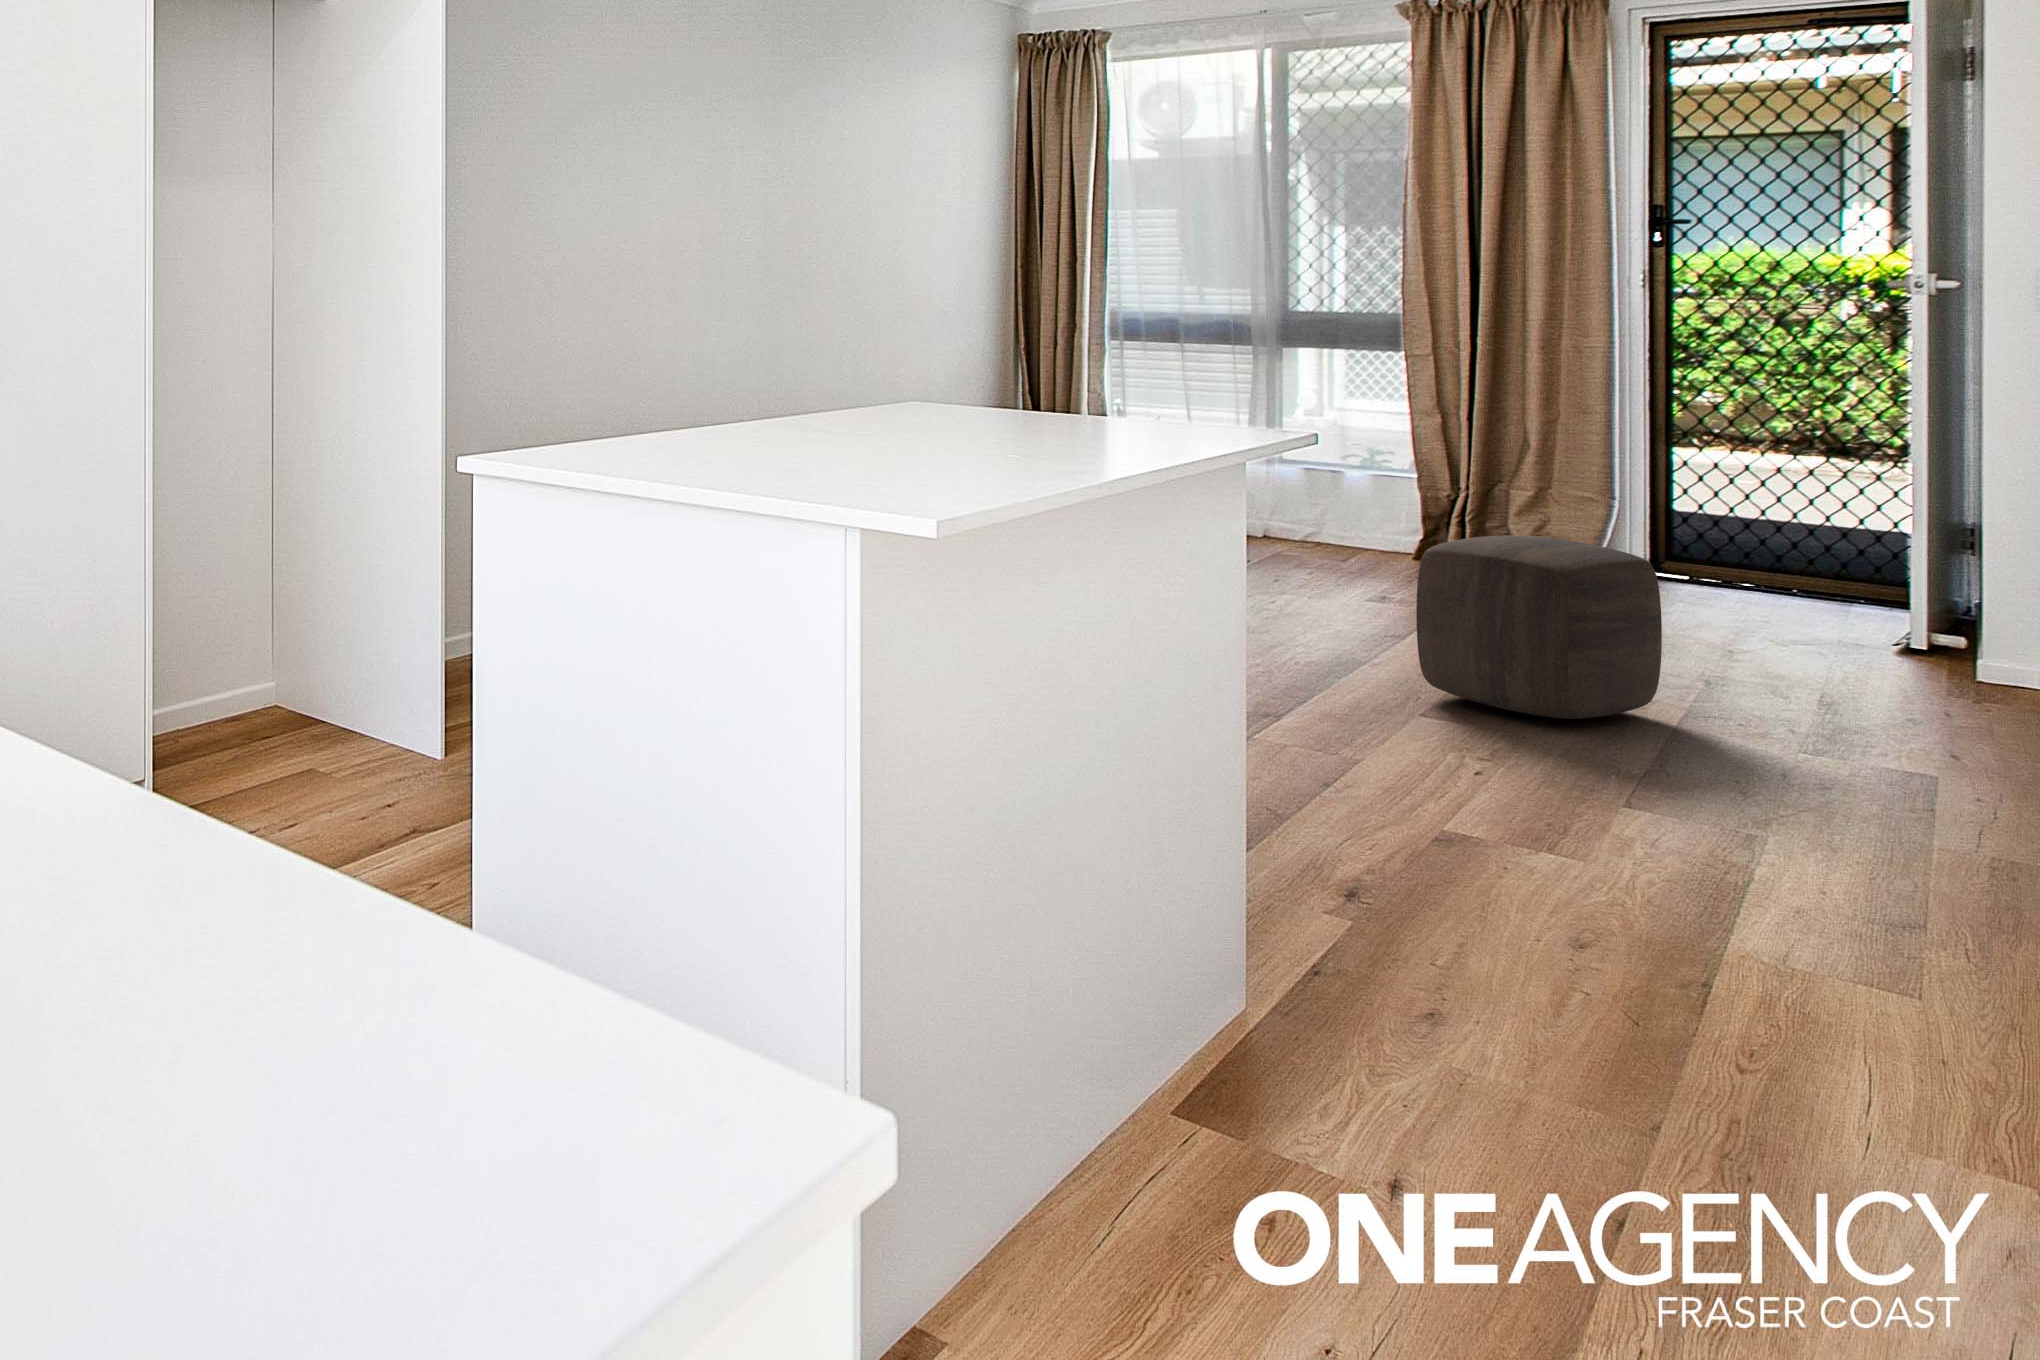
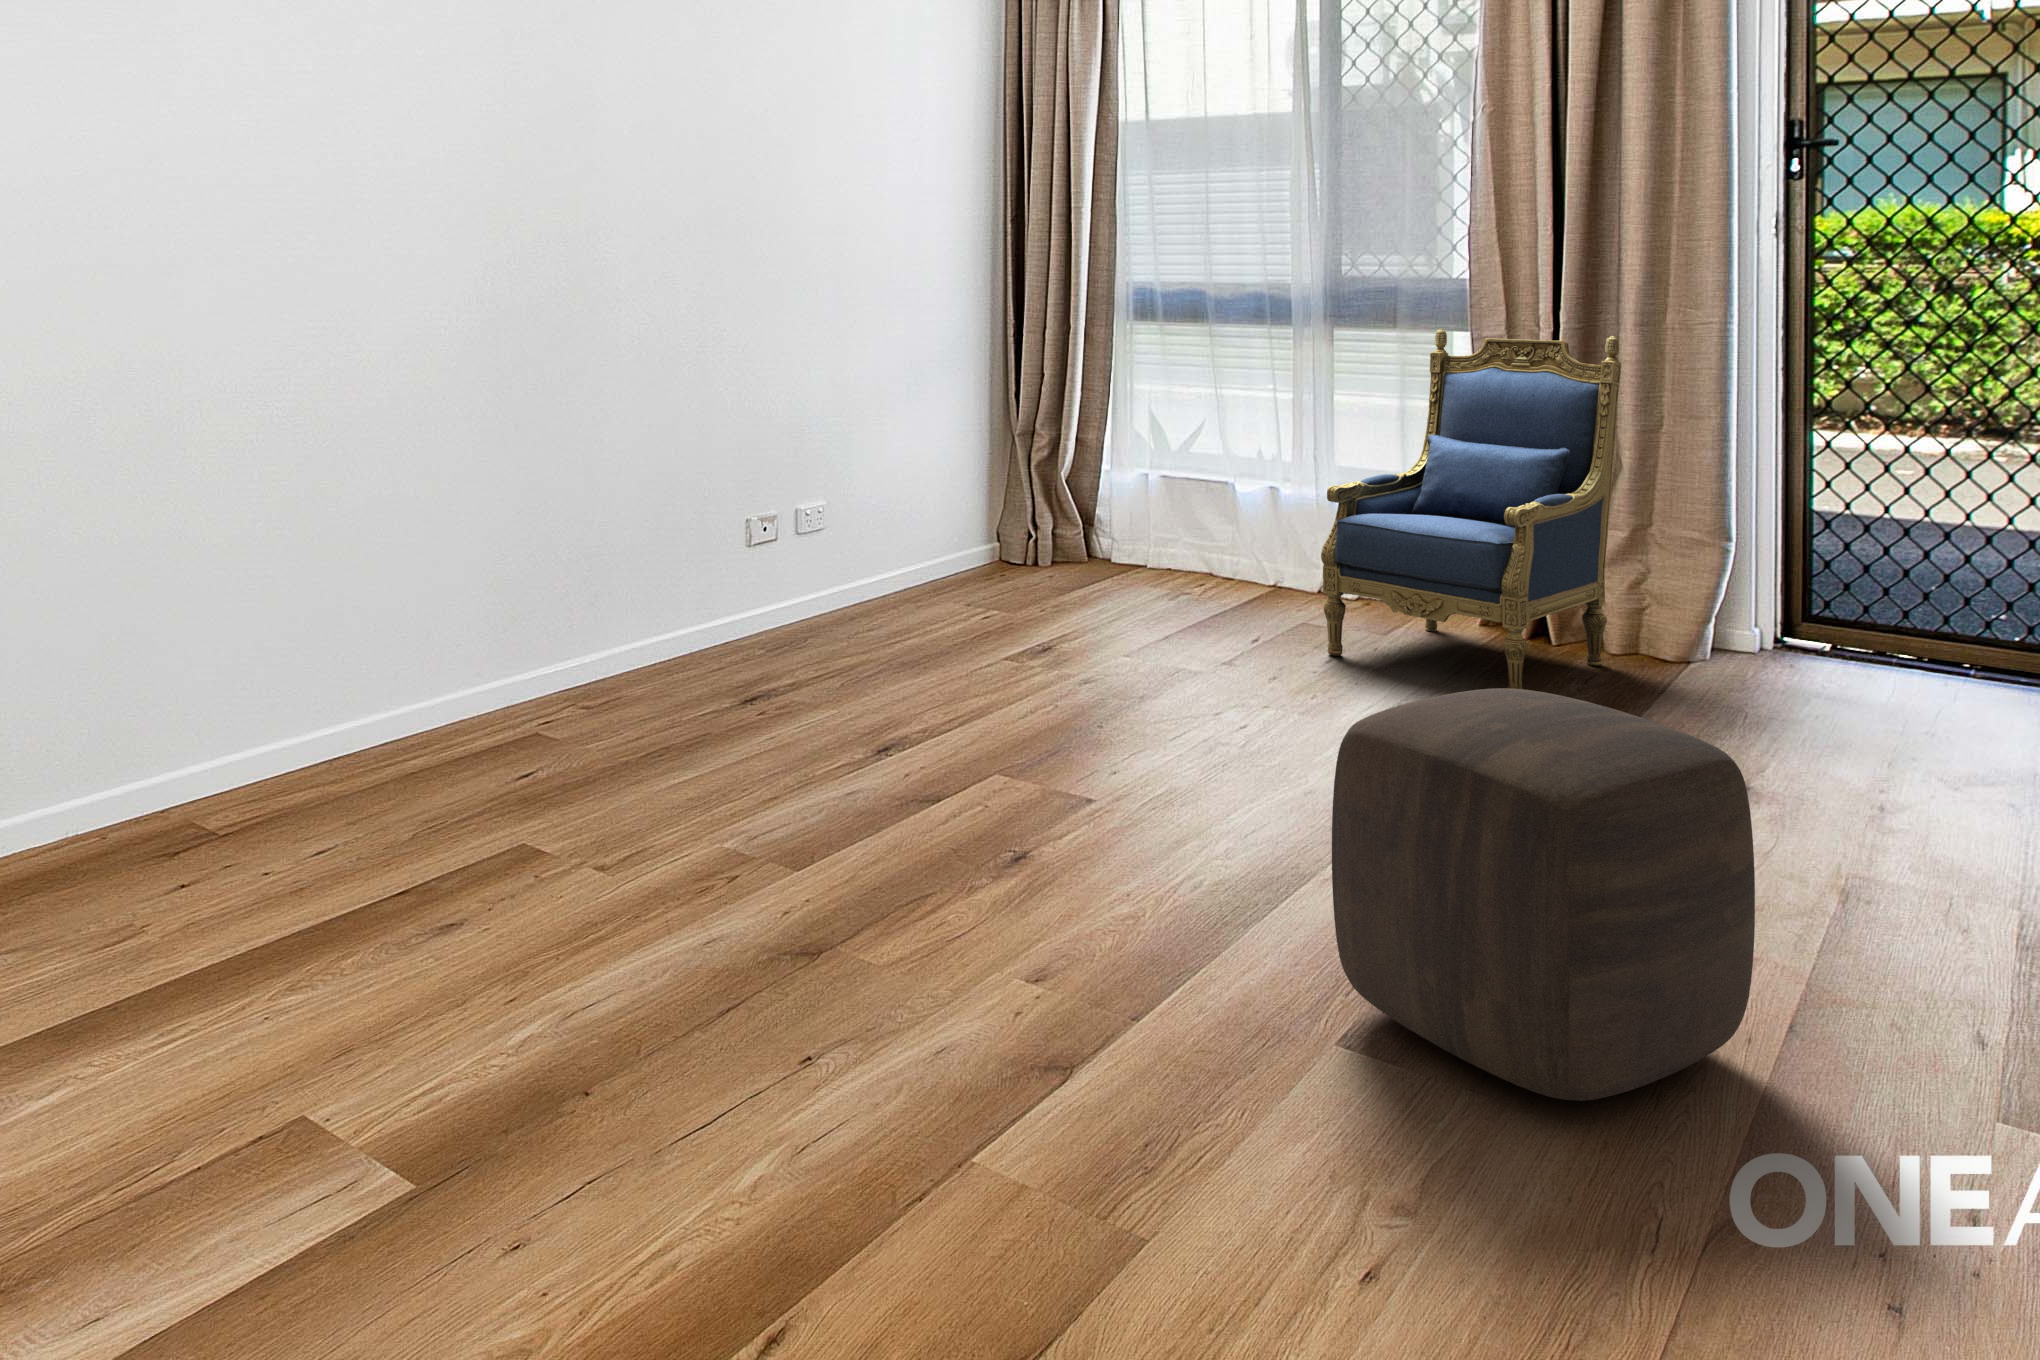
armchair: none [1305,331,1527,594] -> present [1321,329,1621,689]

